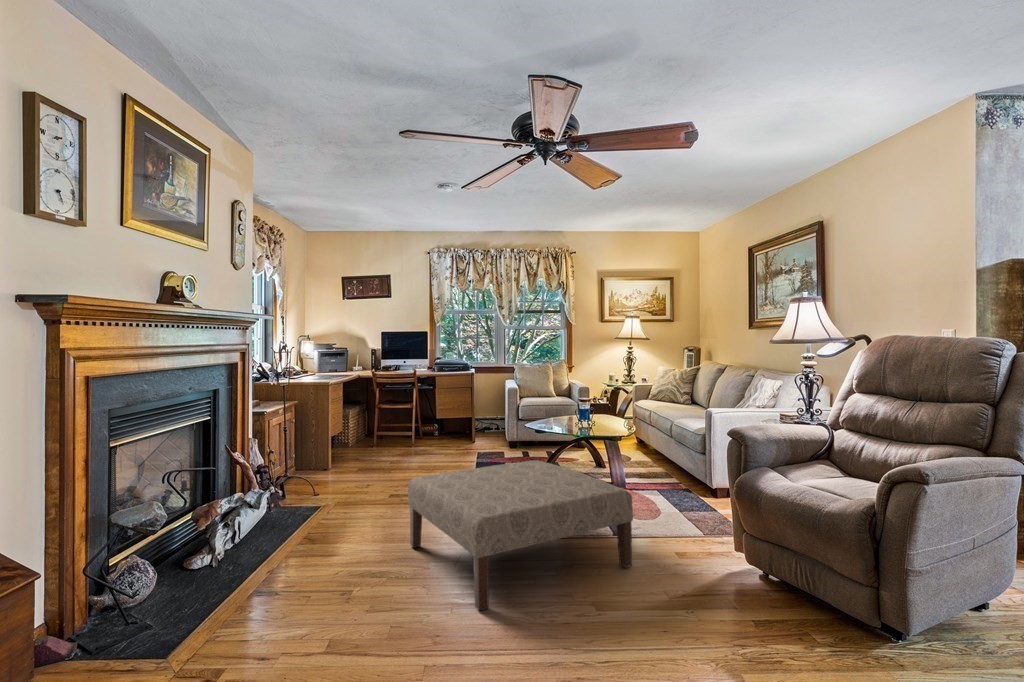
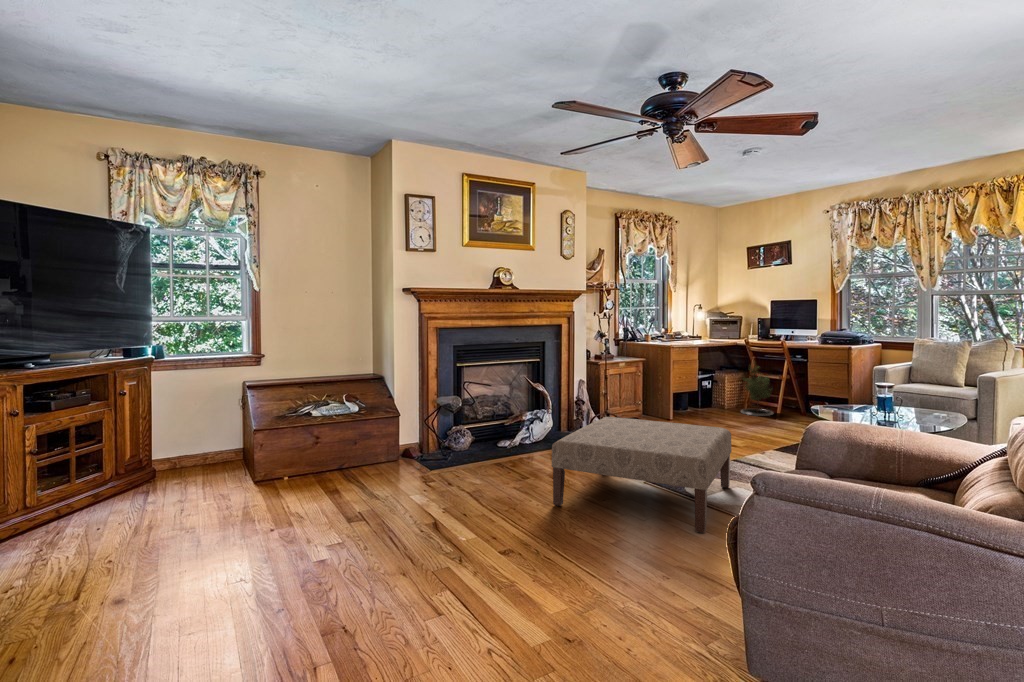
potted tree: none [371,394,405,451] -> present [741,366,773,416]

